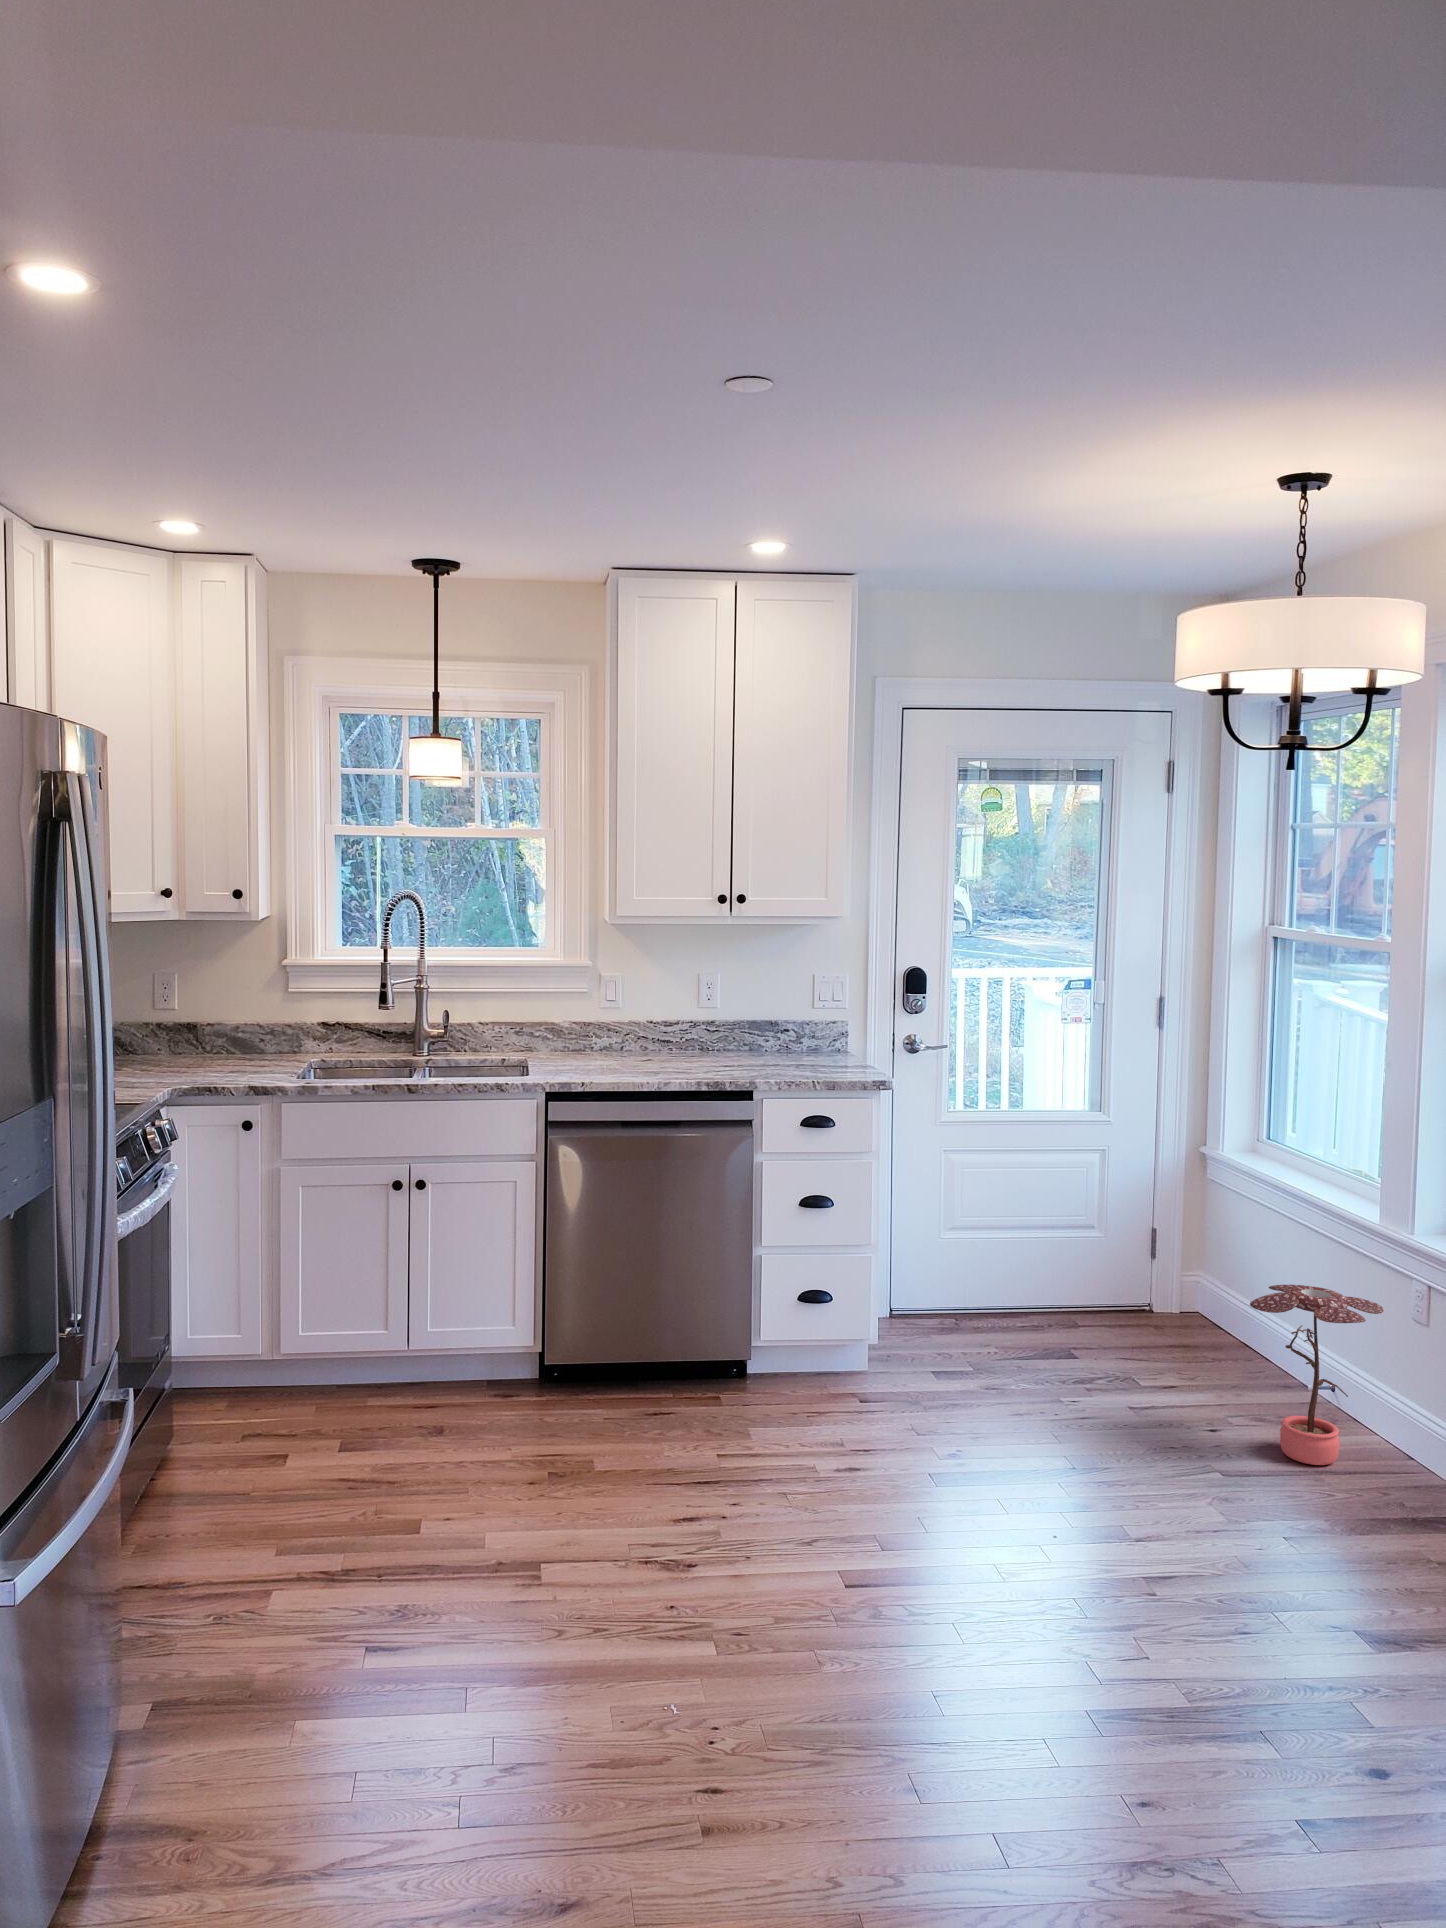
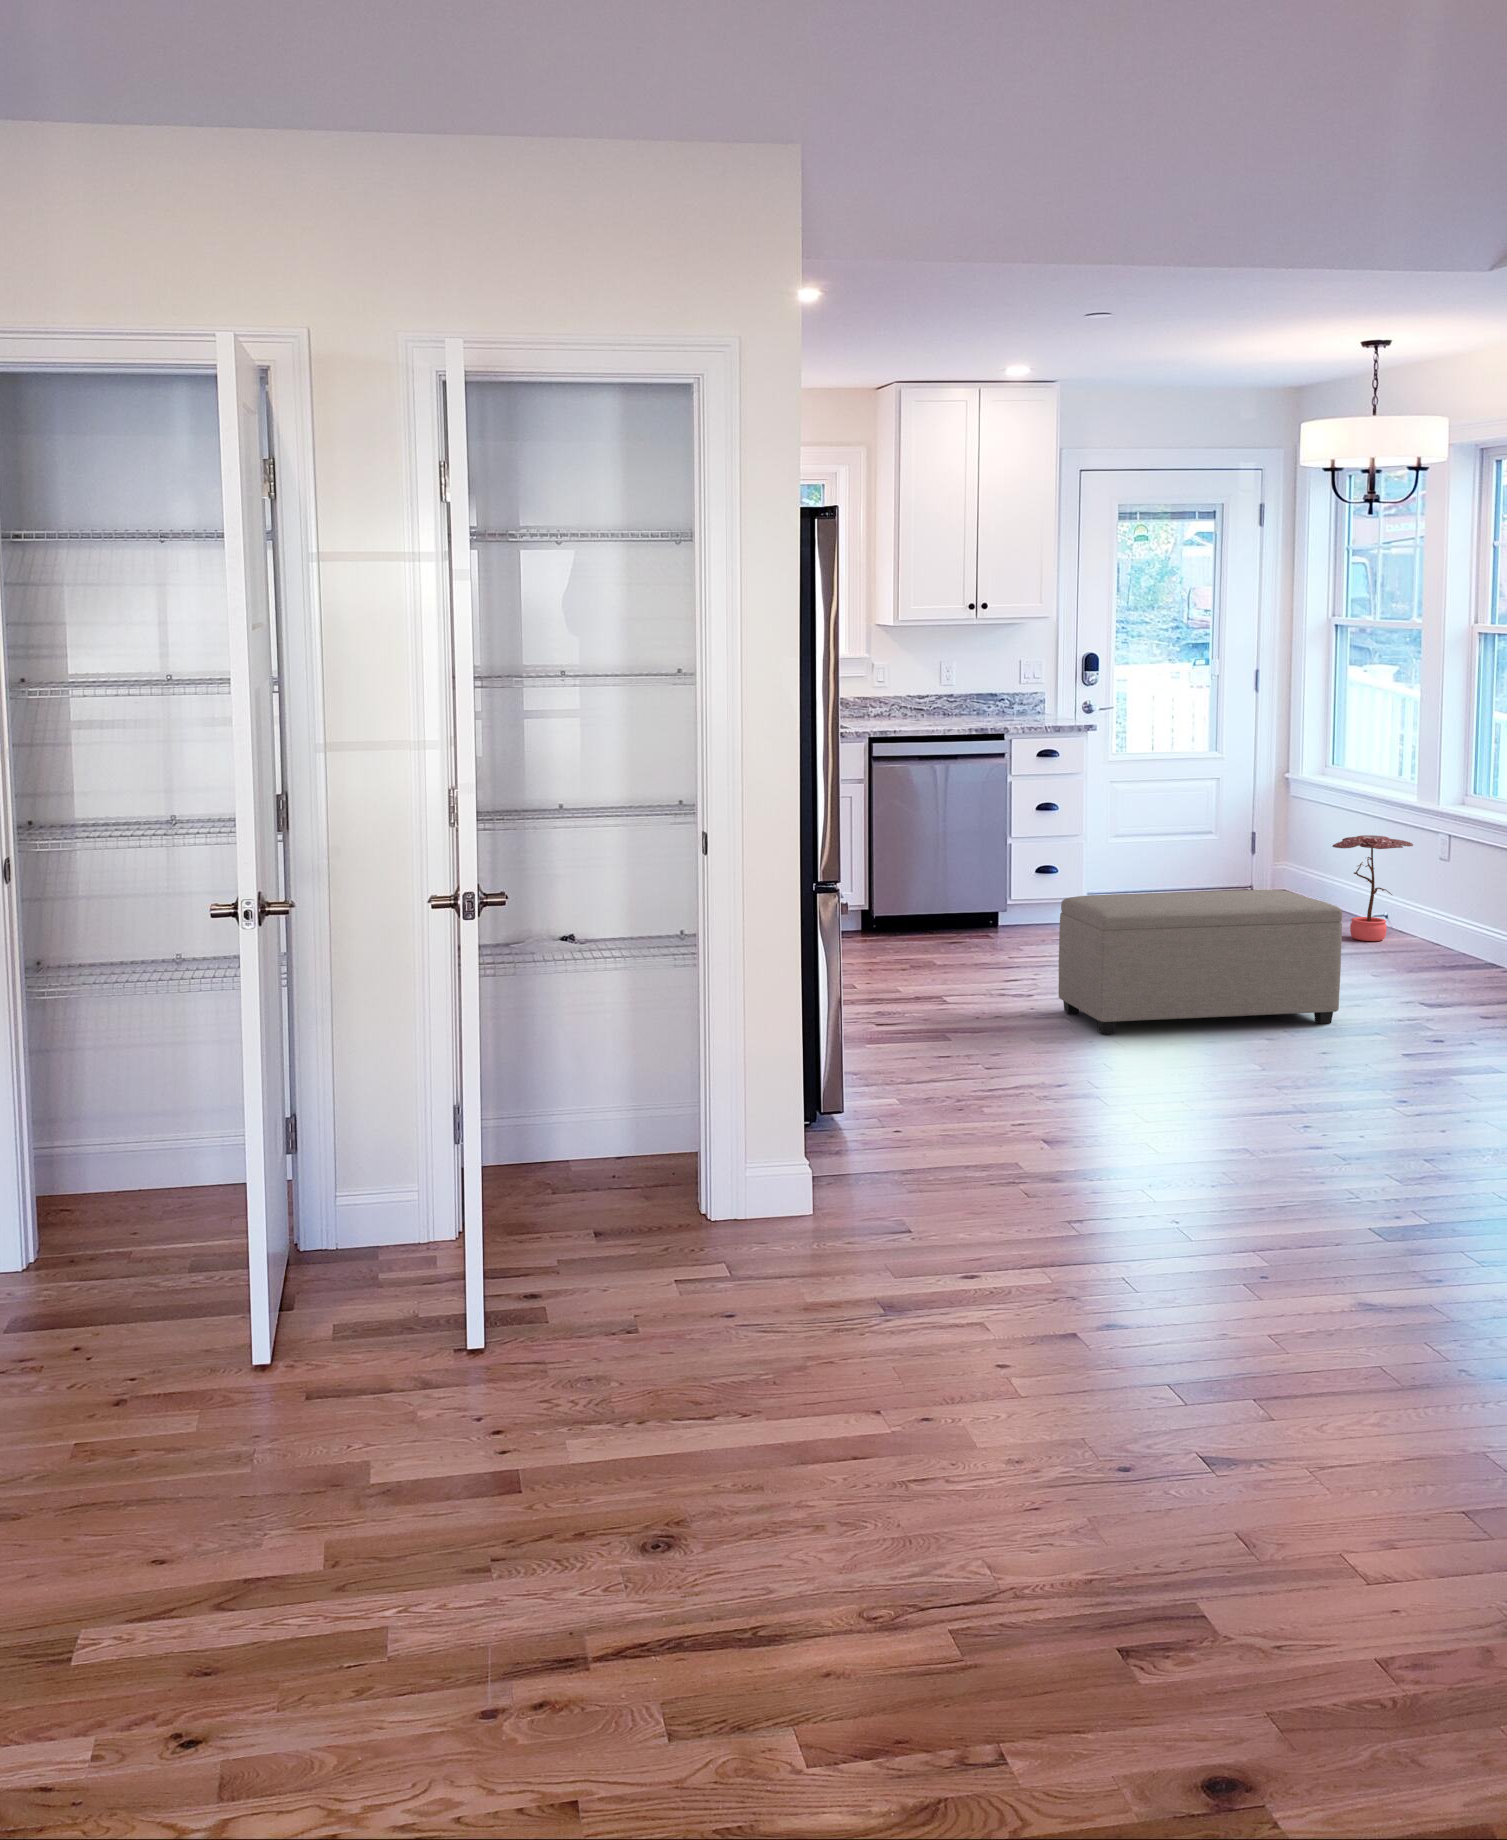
ottoman: none [664,1481,1213,1837] -> present [1058,890,1342,1034]

